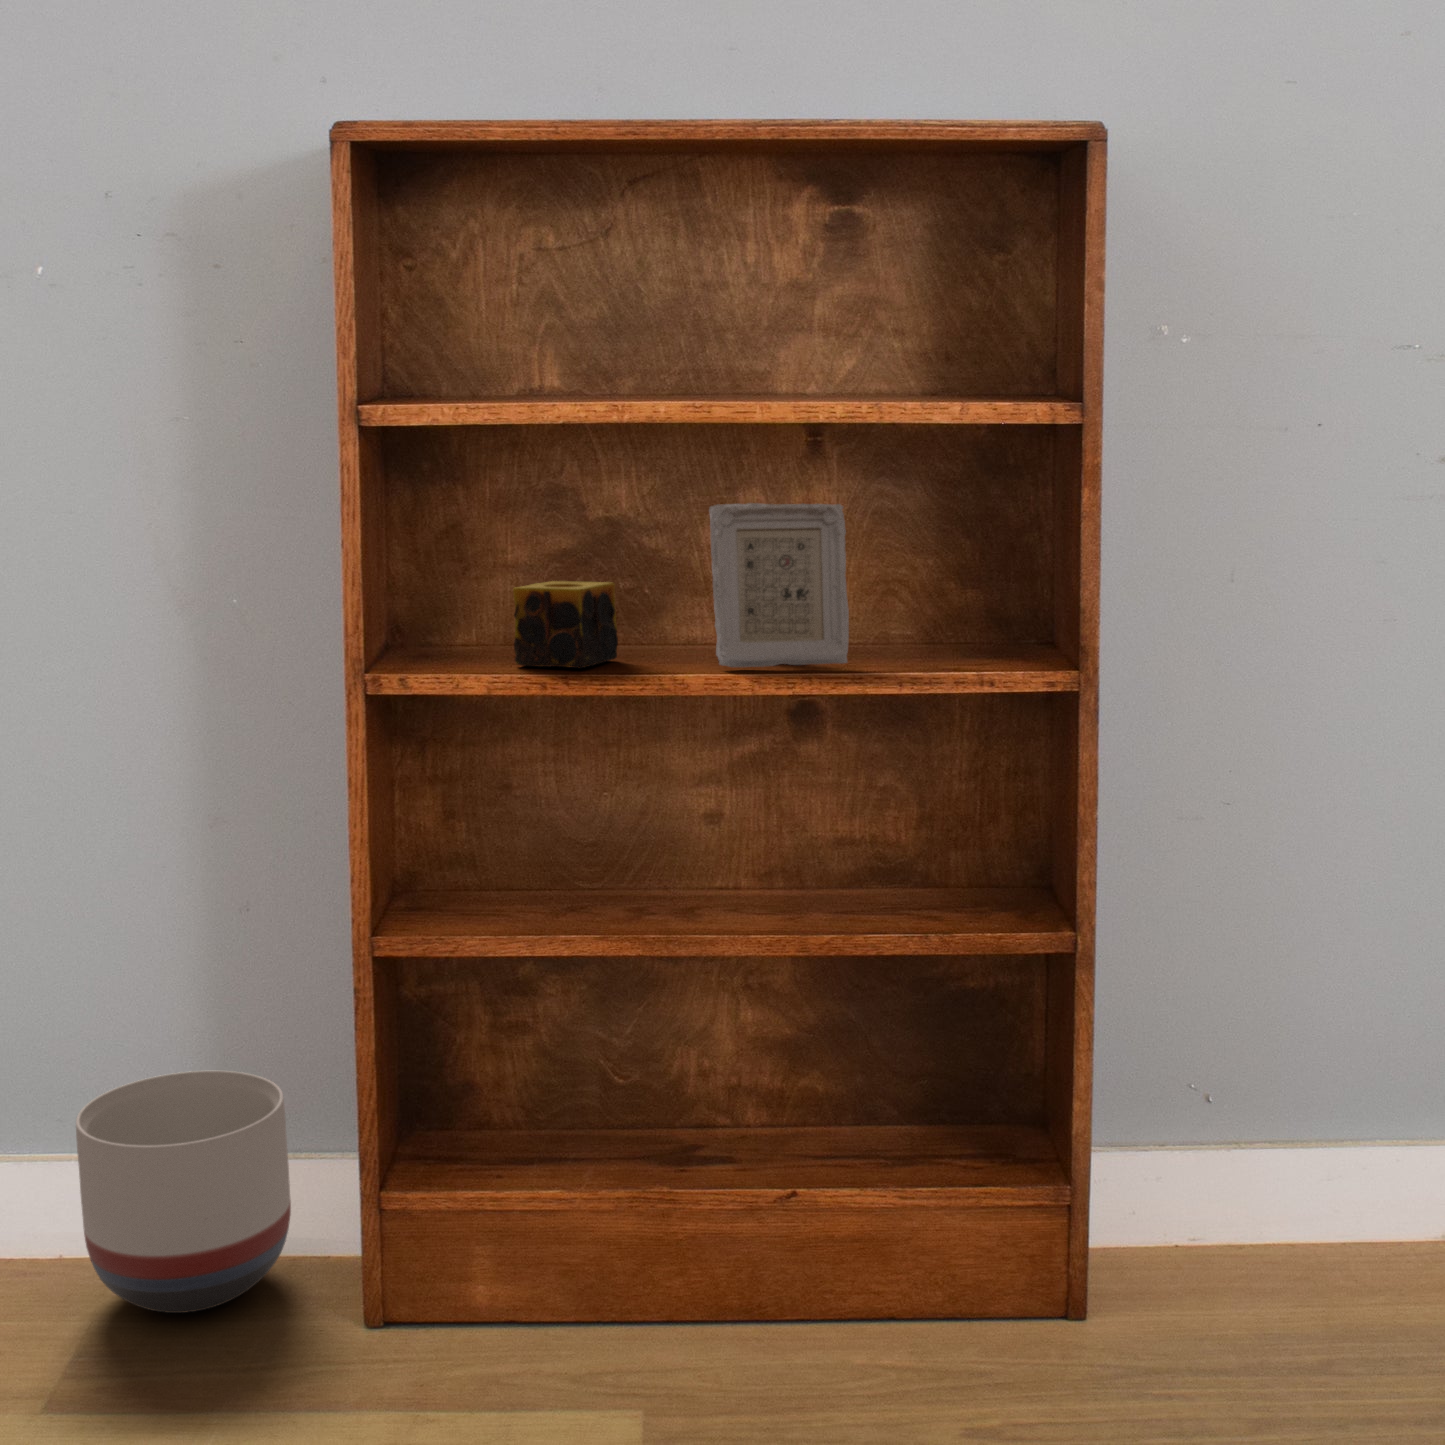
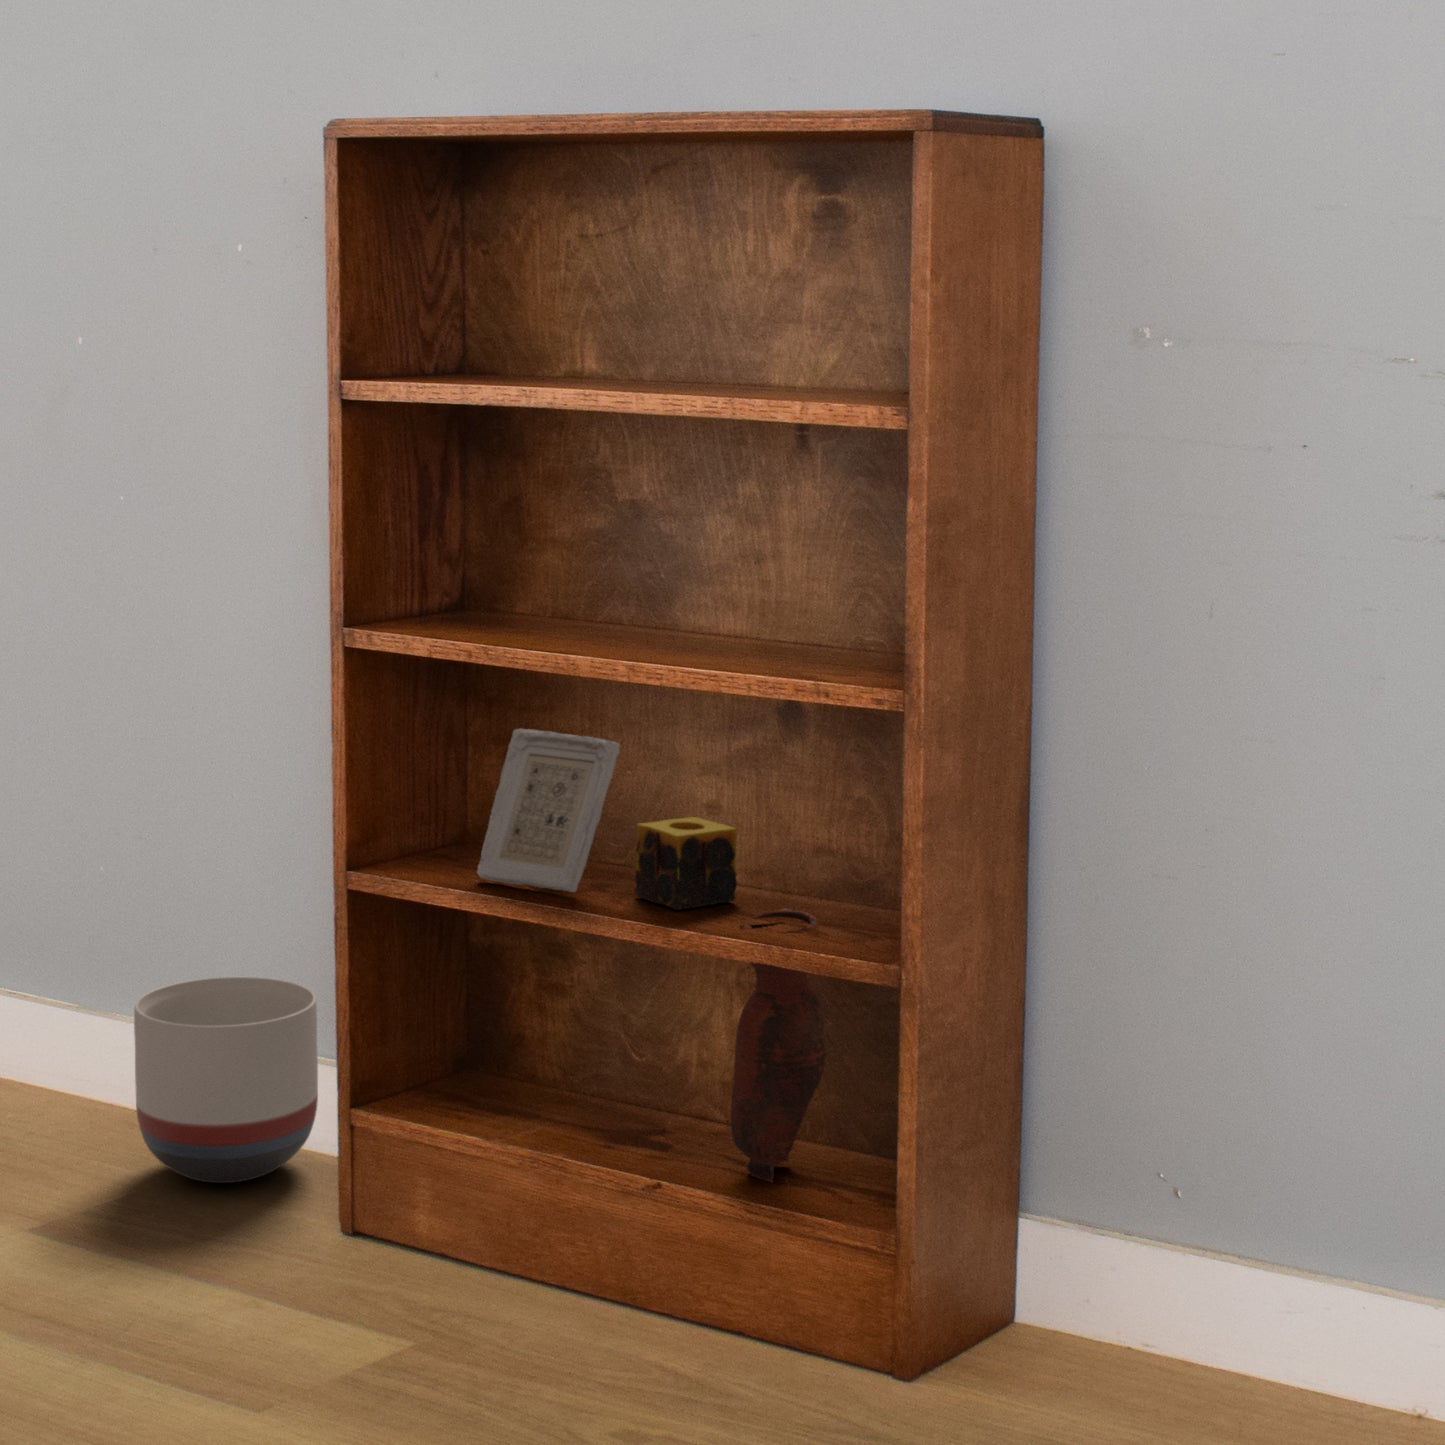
picture frame: present [709,503,849,667] -> present [477,729,620,892]
candle: present [513,581,618,668] -> present [635,817,737,910]
vase: none [828,899,929,1164] -> present [730,908,827,1182]

